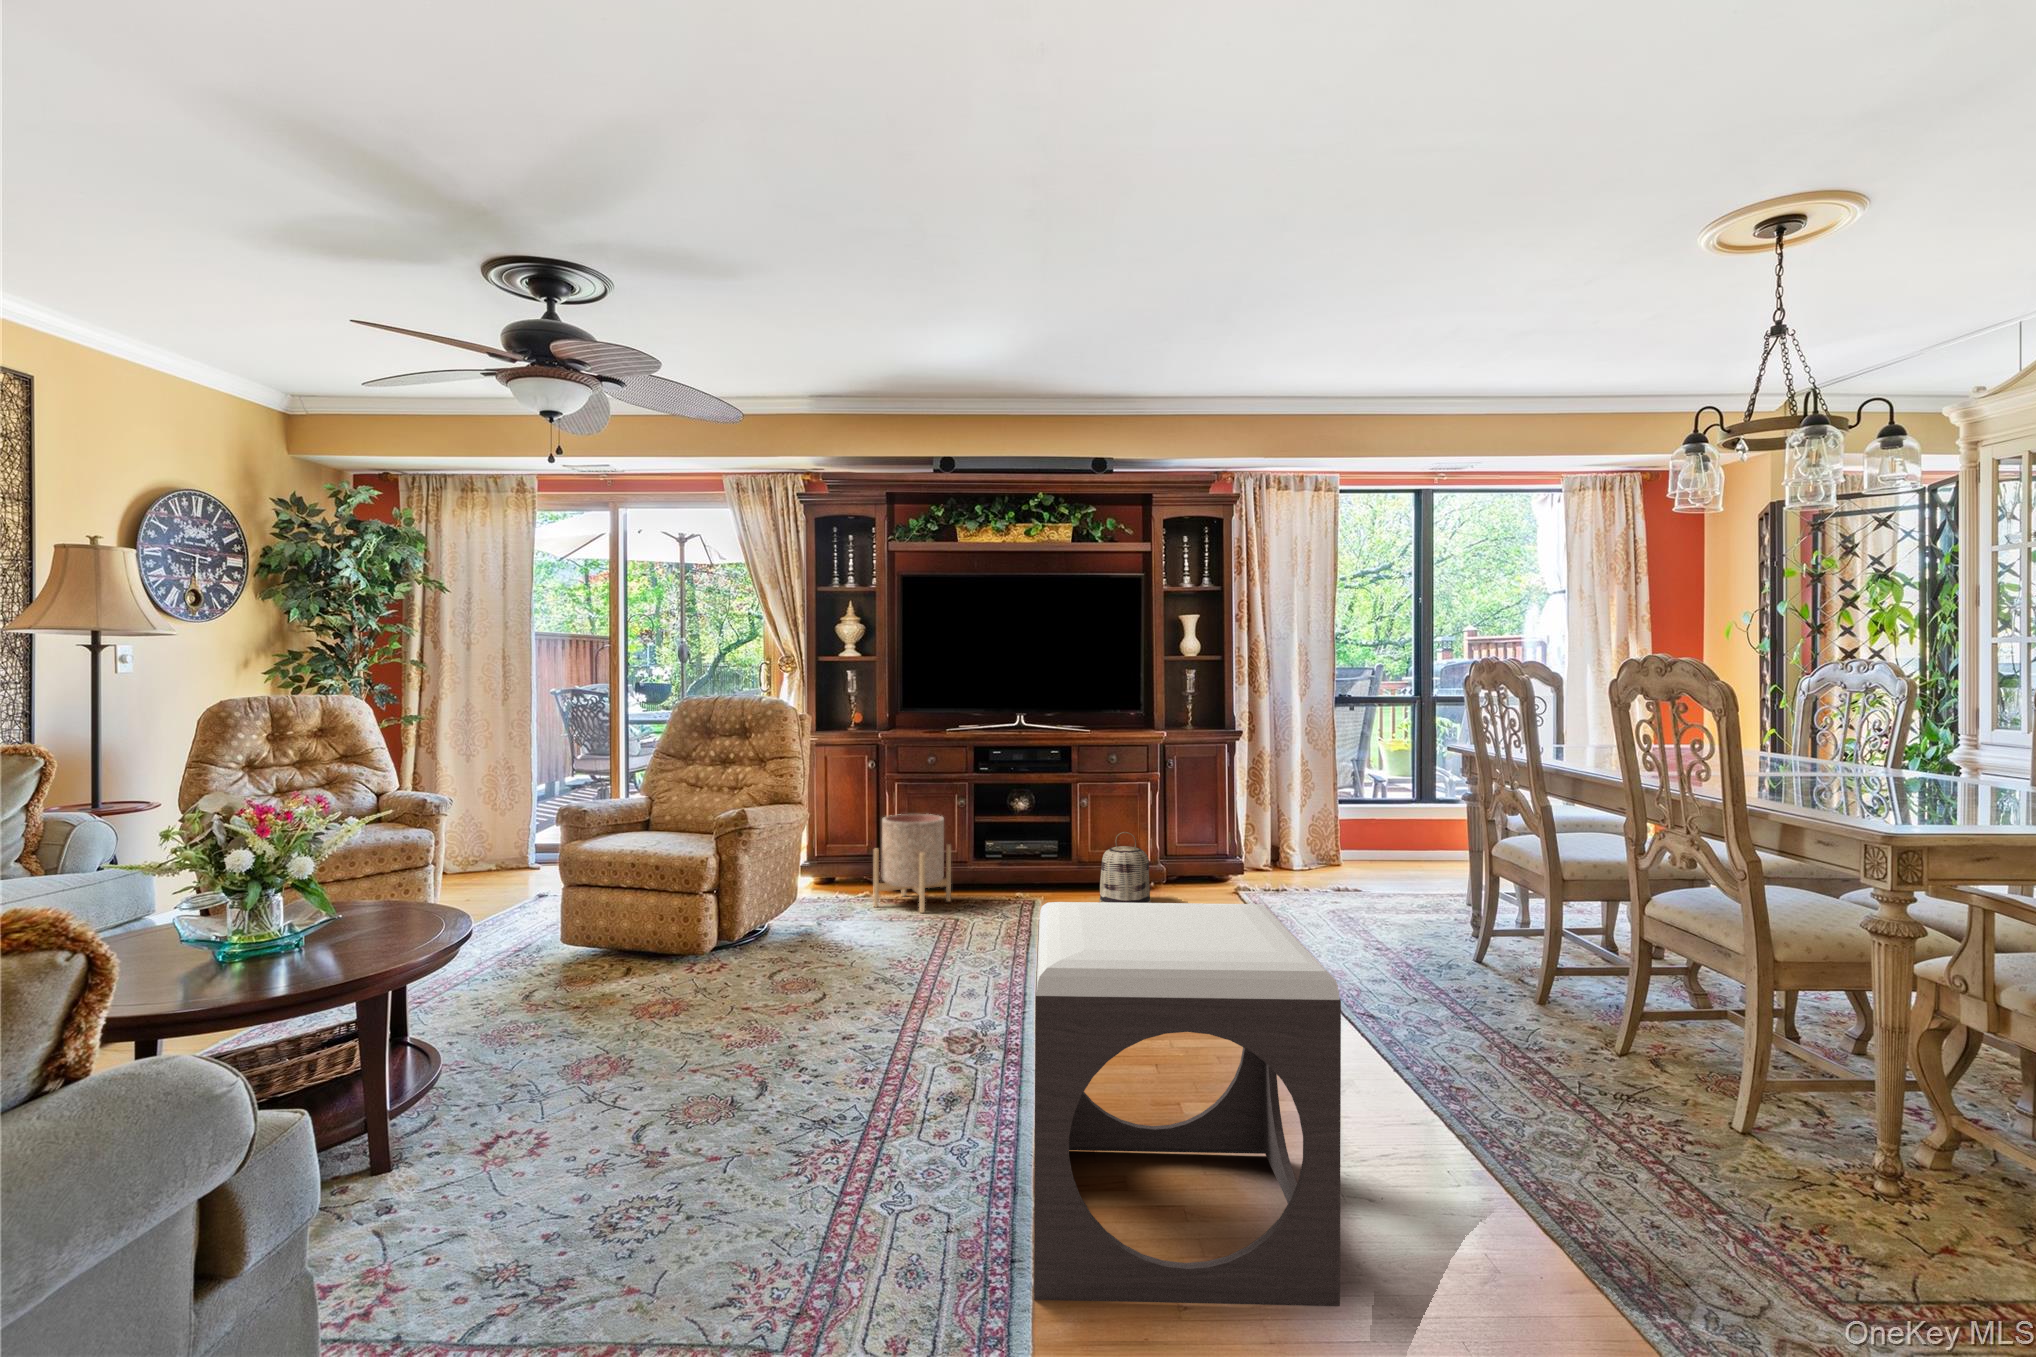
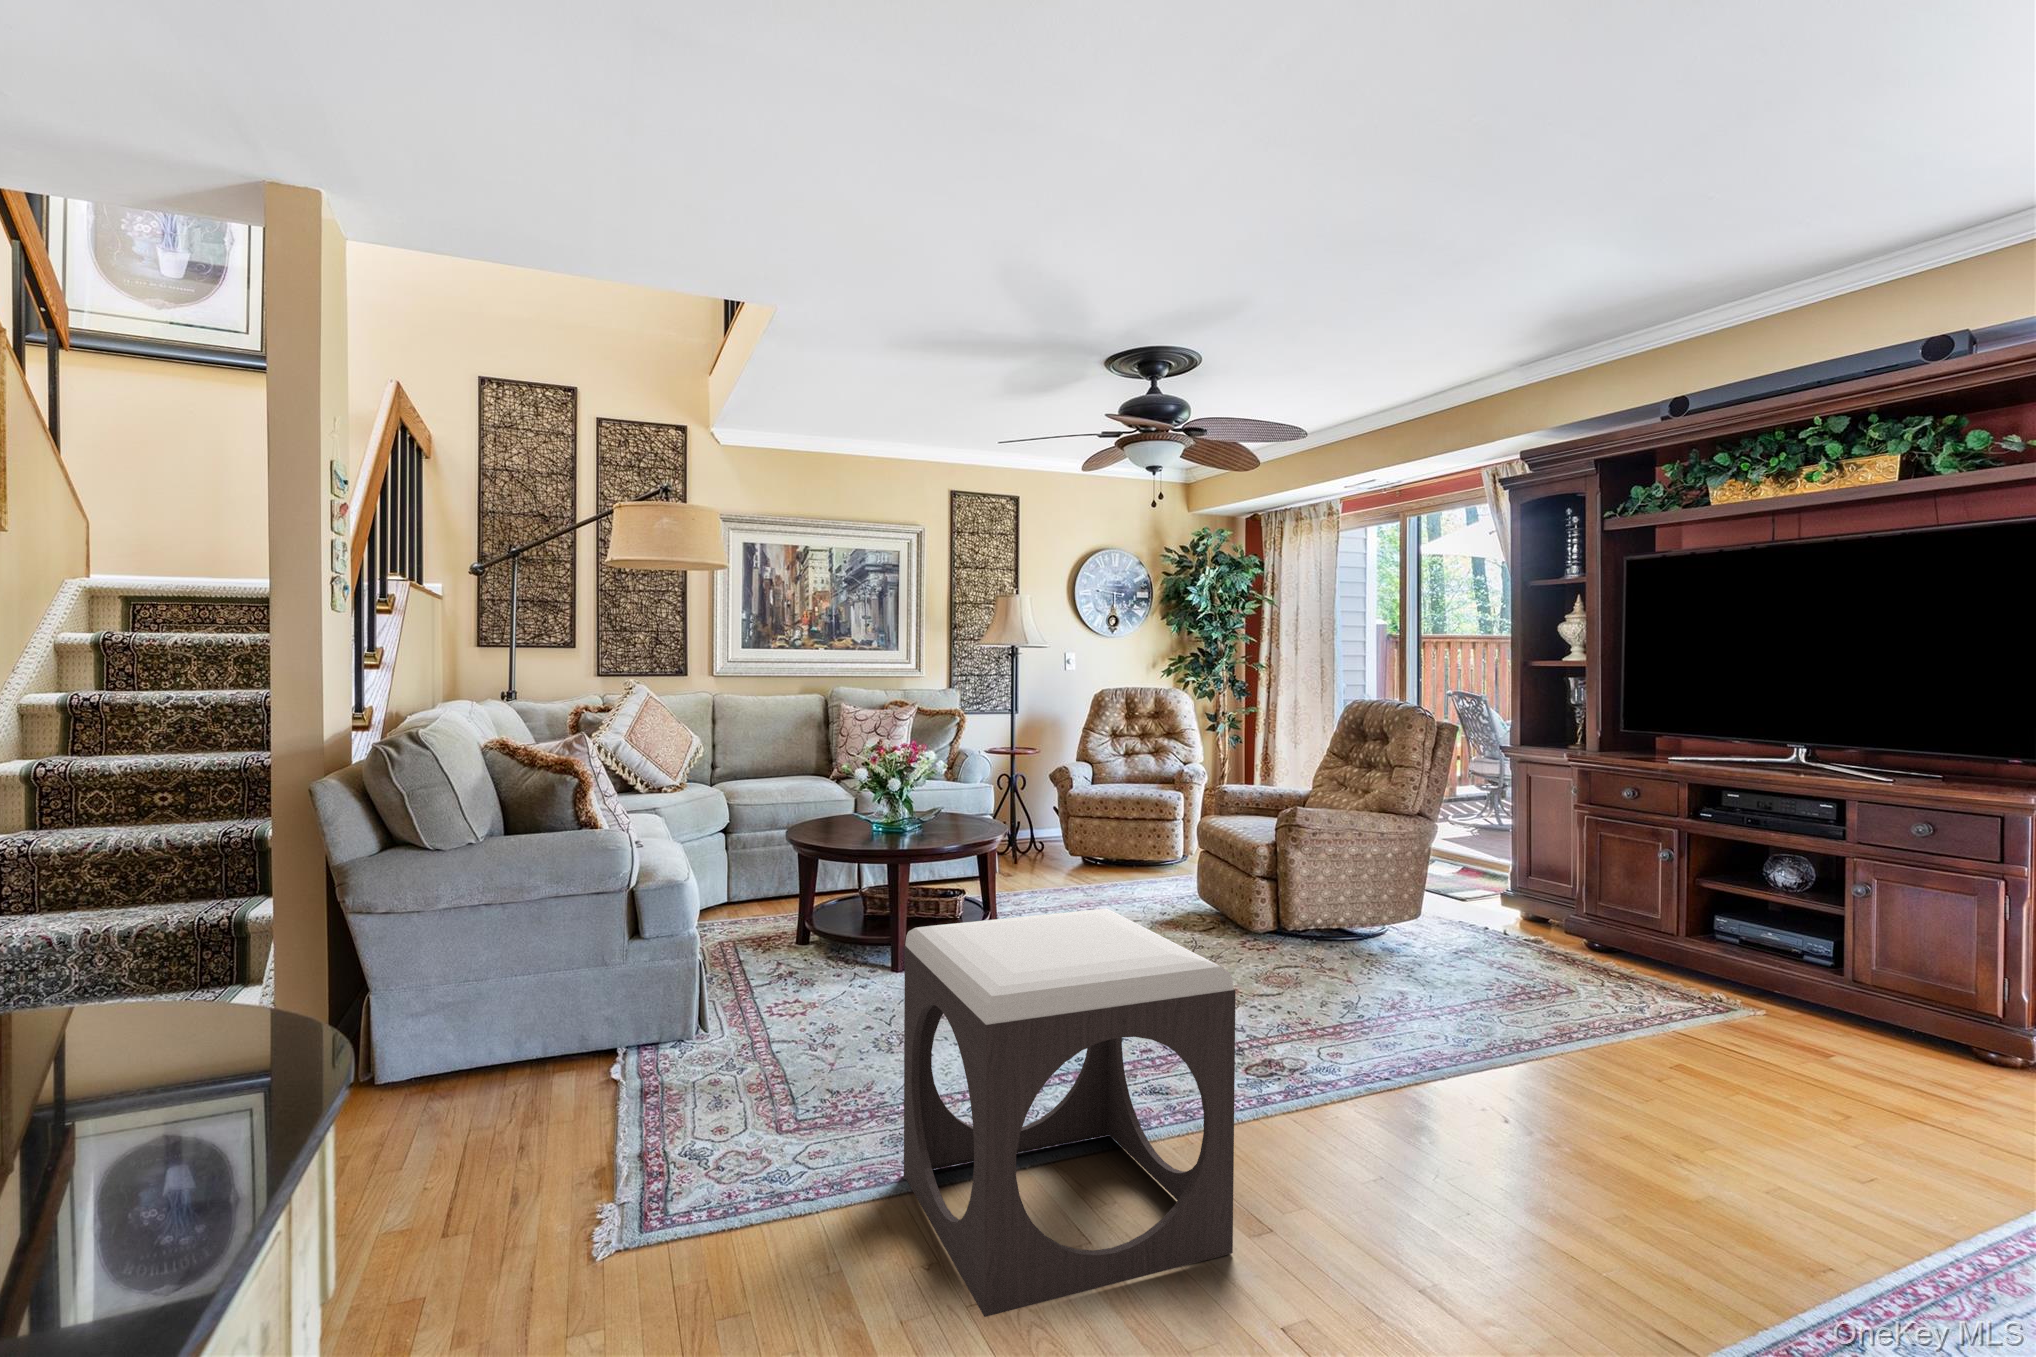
planter: present [873,814,951,913] -> none [1513,850,1619,971]
basket: present [1100,832,1151,903] -> none [1834,942,1942,1070]

